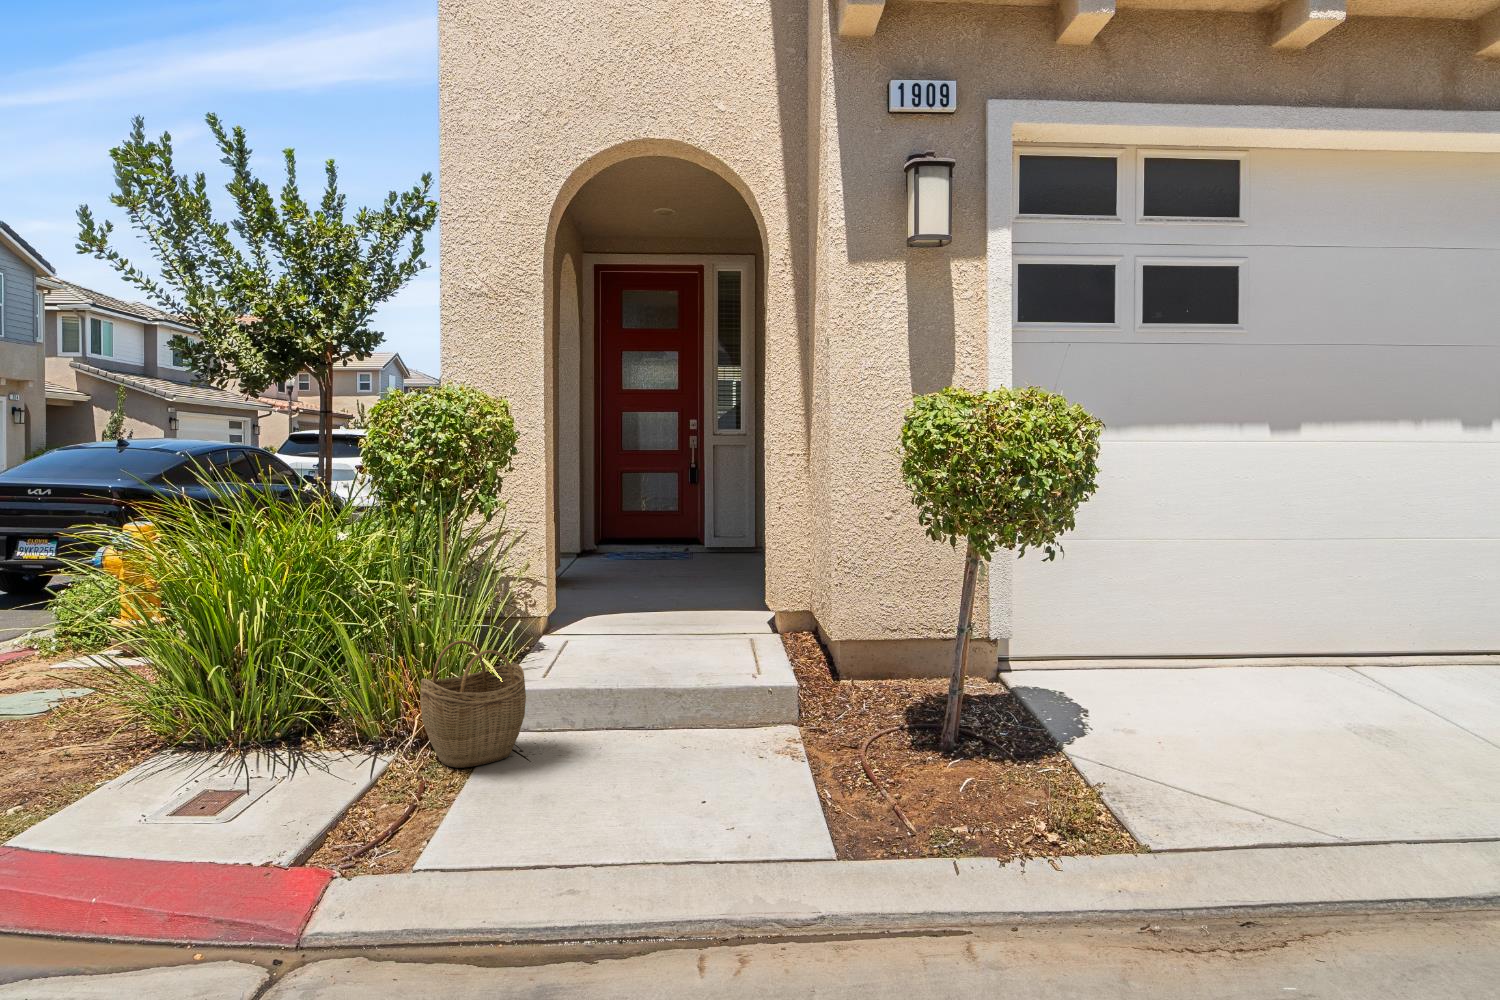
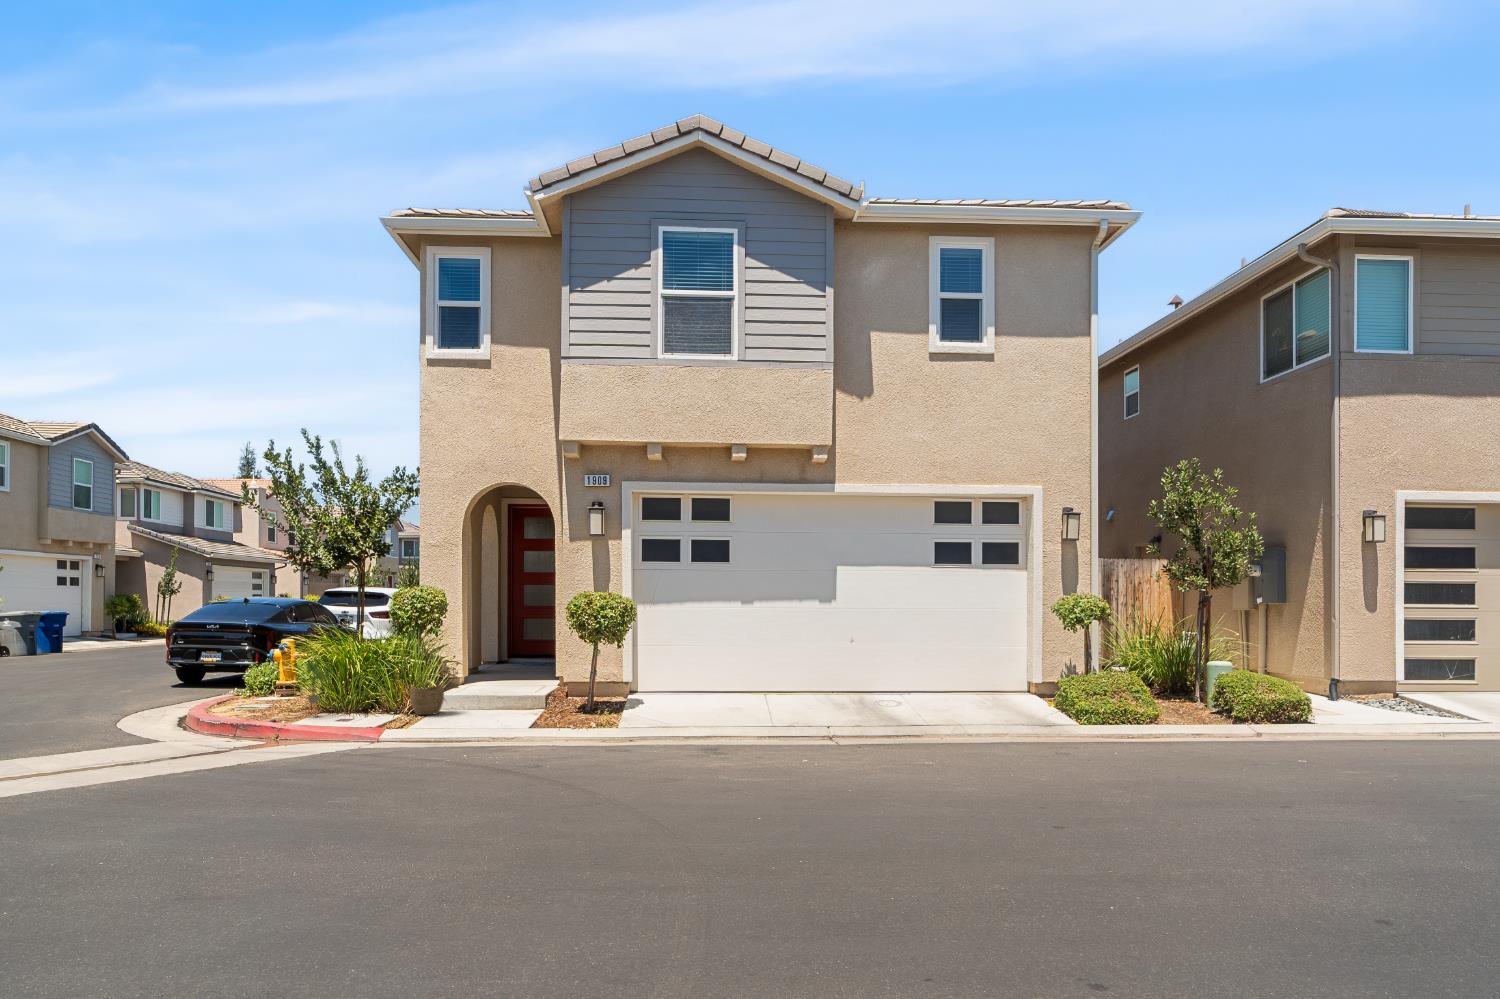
house plant: none [51,602,178,780] -> present [307,661,333,716]

